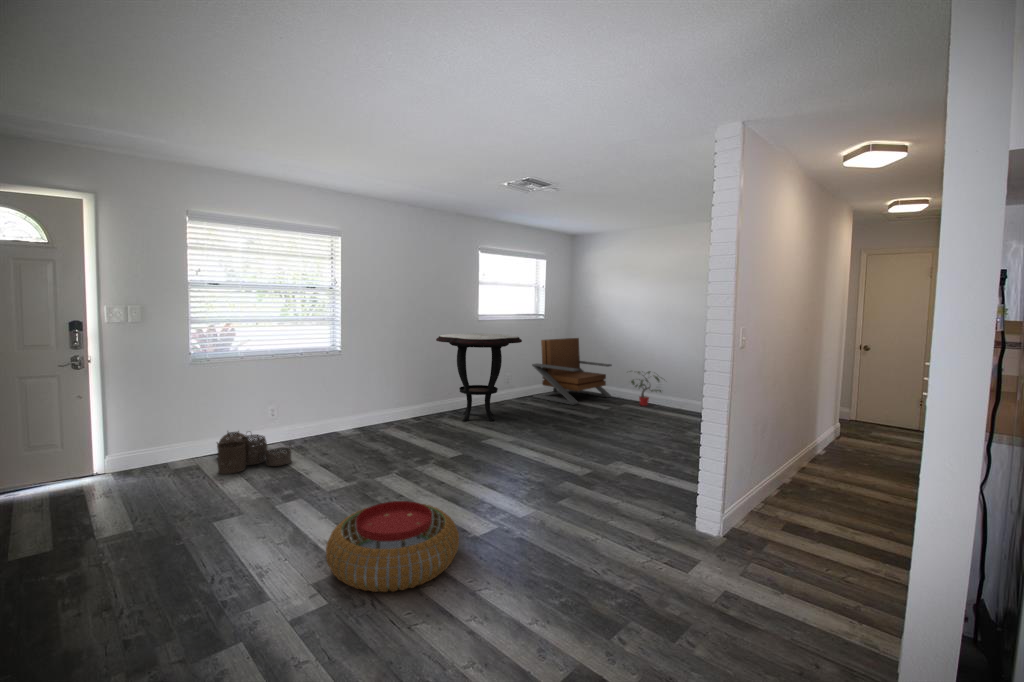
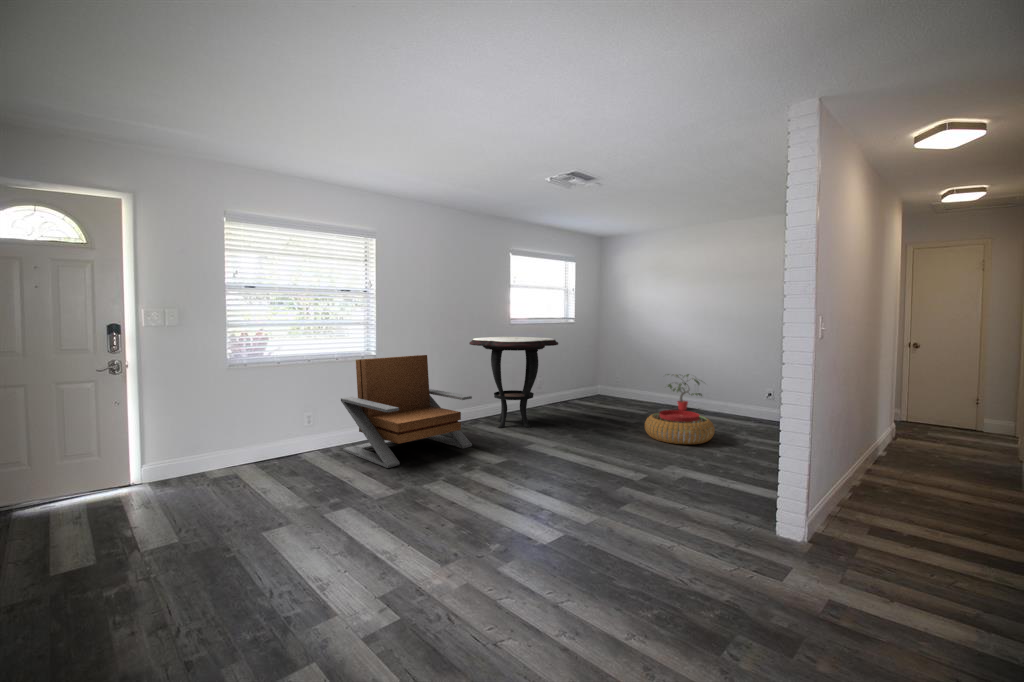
lounge chair: present [532,338,612,405] -> present [341,355,472,468]
woven basket: present [217,431,292,474] -> none [254,438,331,483]
pouf: present [326,501,459,592] -> present [645,410,715,444]

